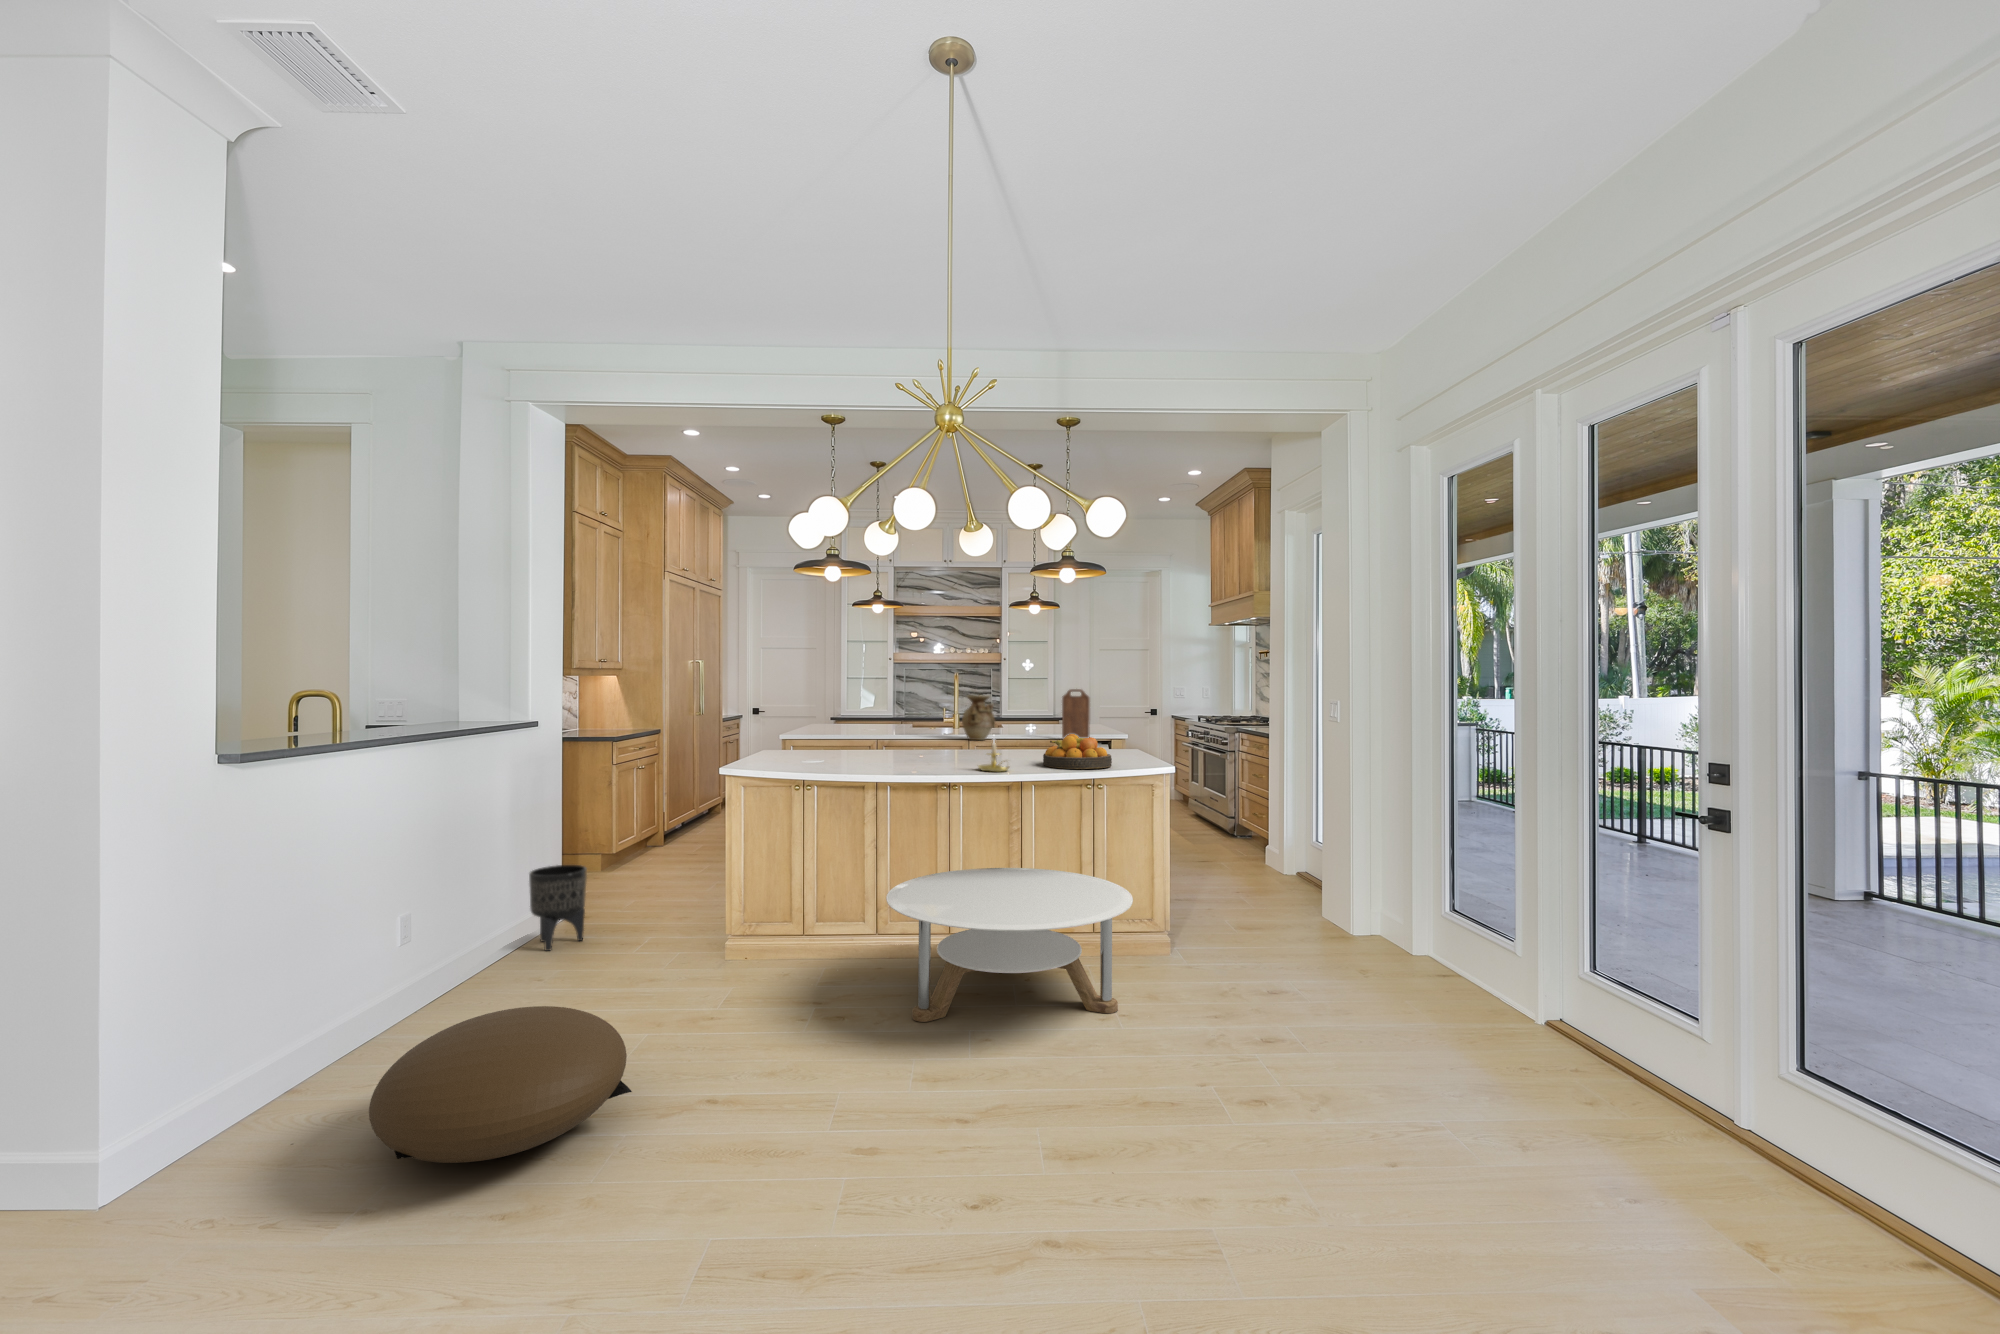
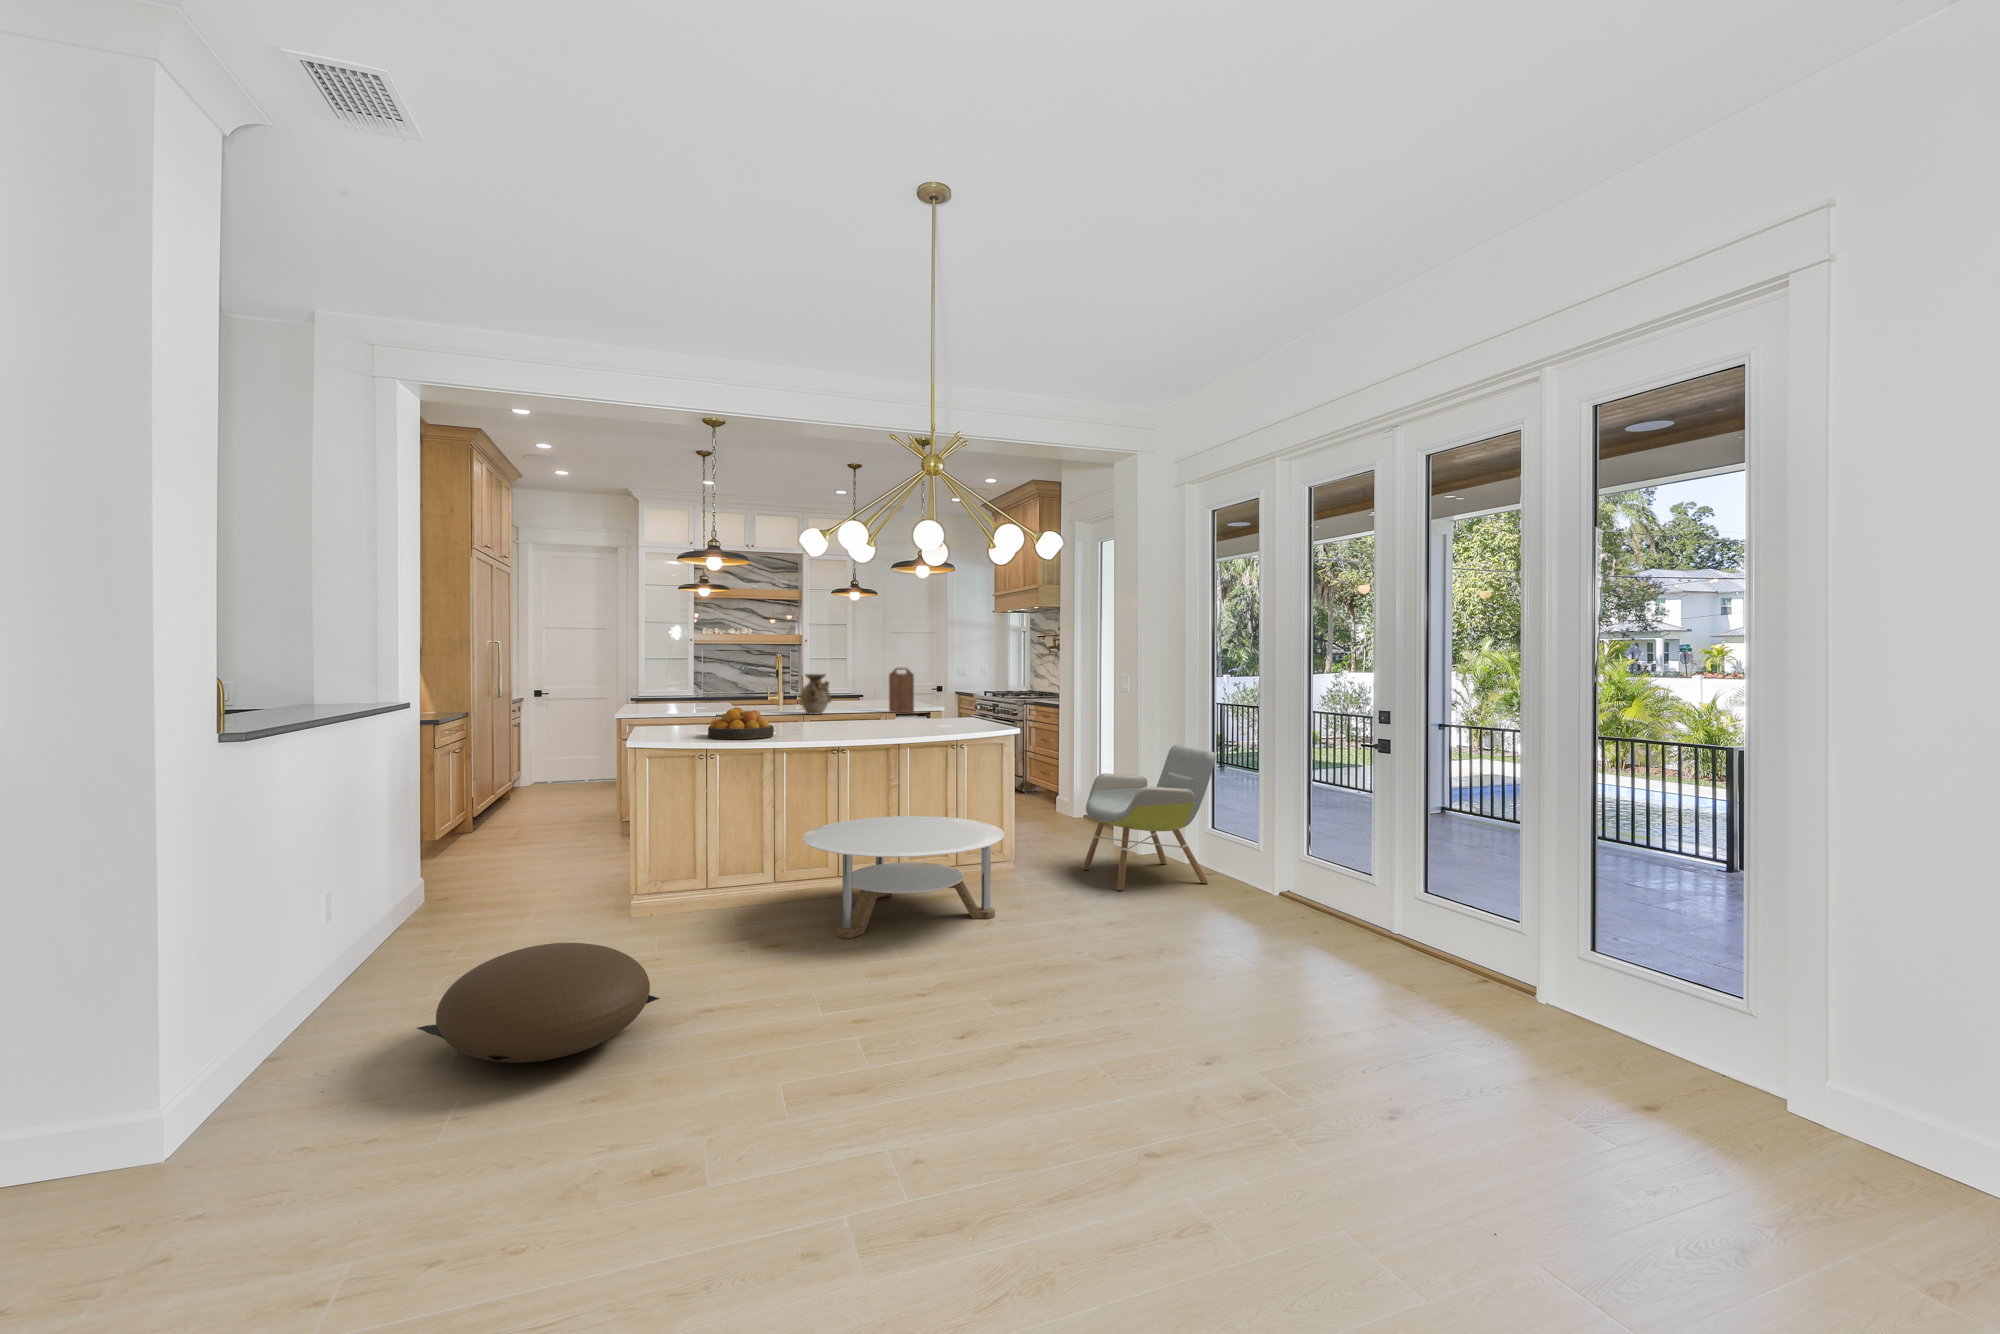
fruit bowl: present [1043,734,1112,769] -> present [708,707,774,739]
candle holder: present [978,735,1009,772] -> none [856,705,887,737]
armchair: none [1233,795,1503,1007] -> present [1083,745,1216,891]
planter: present [529,865,587,951] -> none [415,842,475,925]

